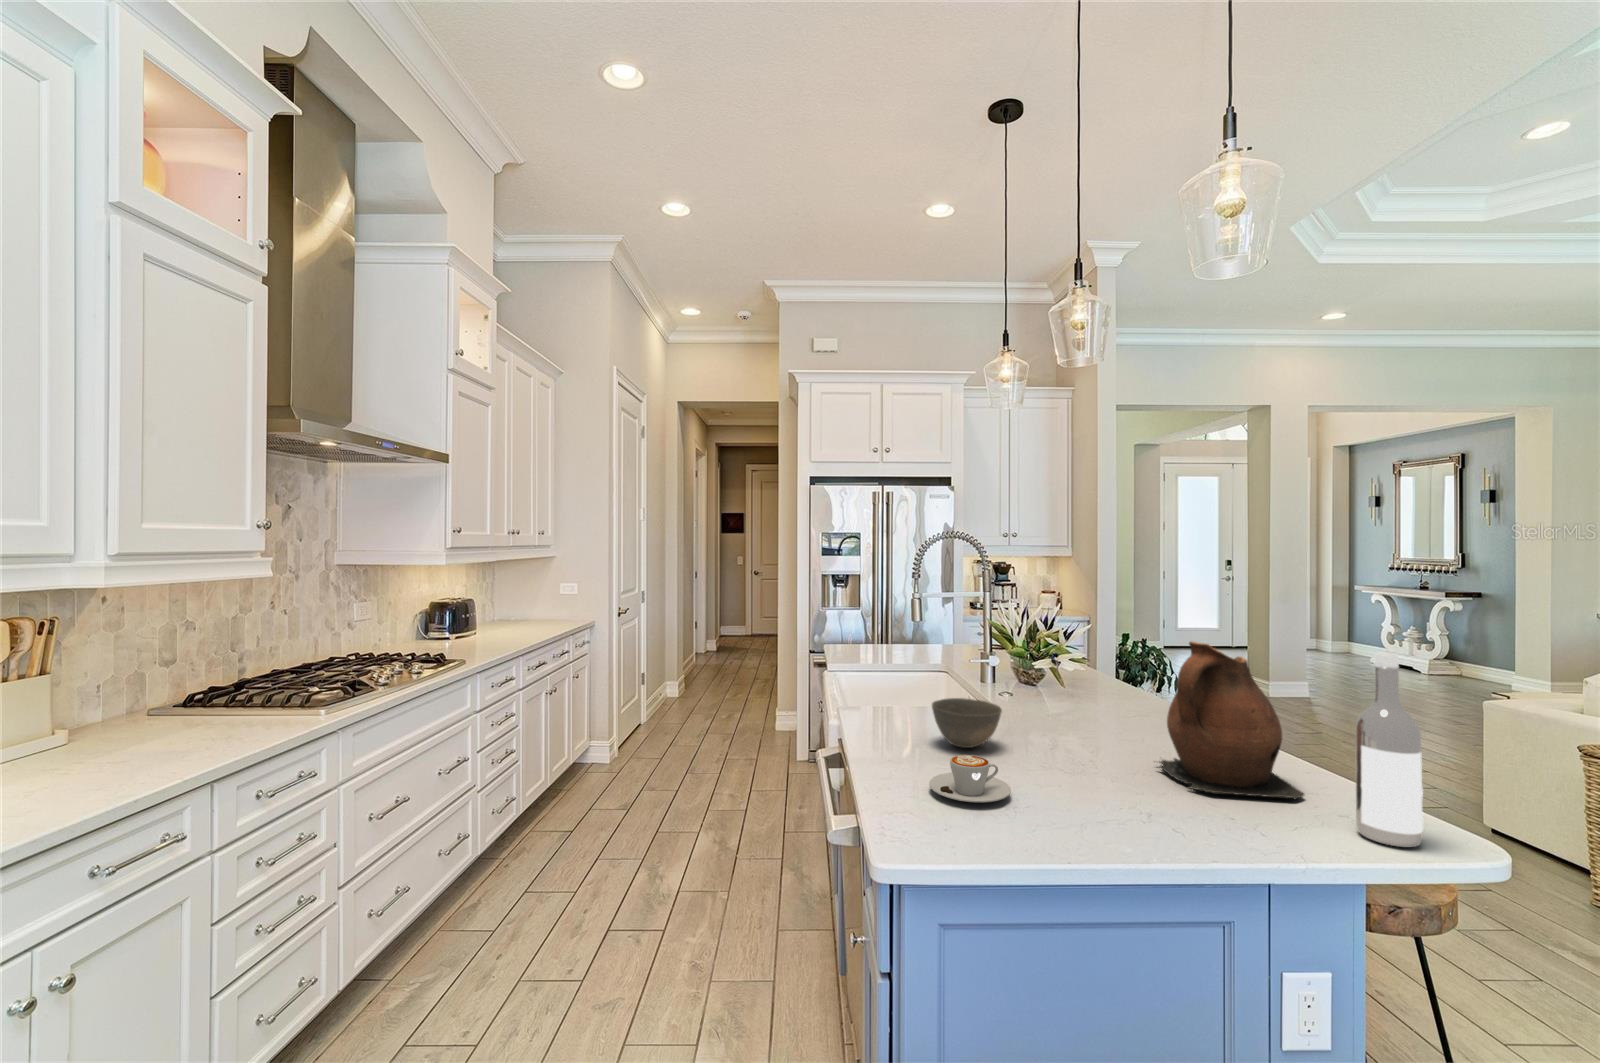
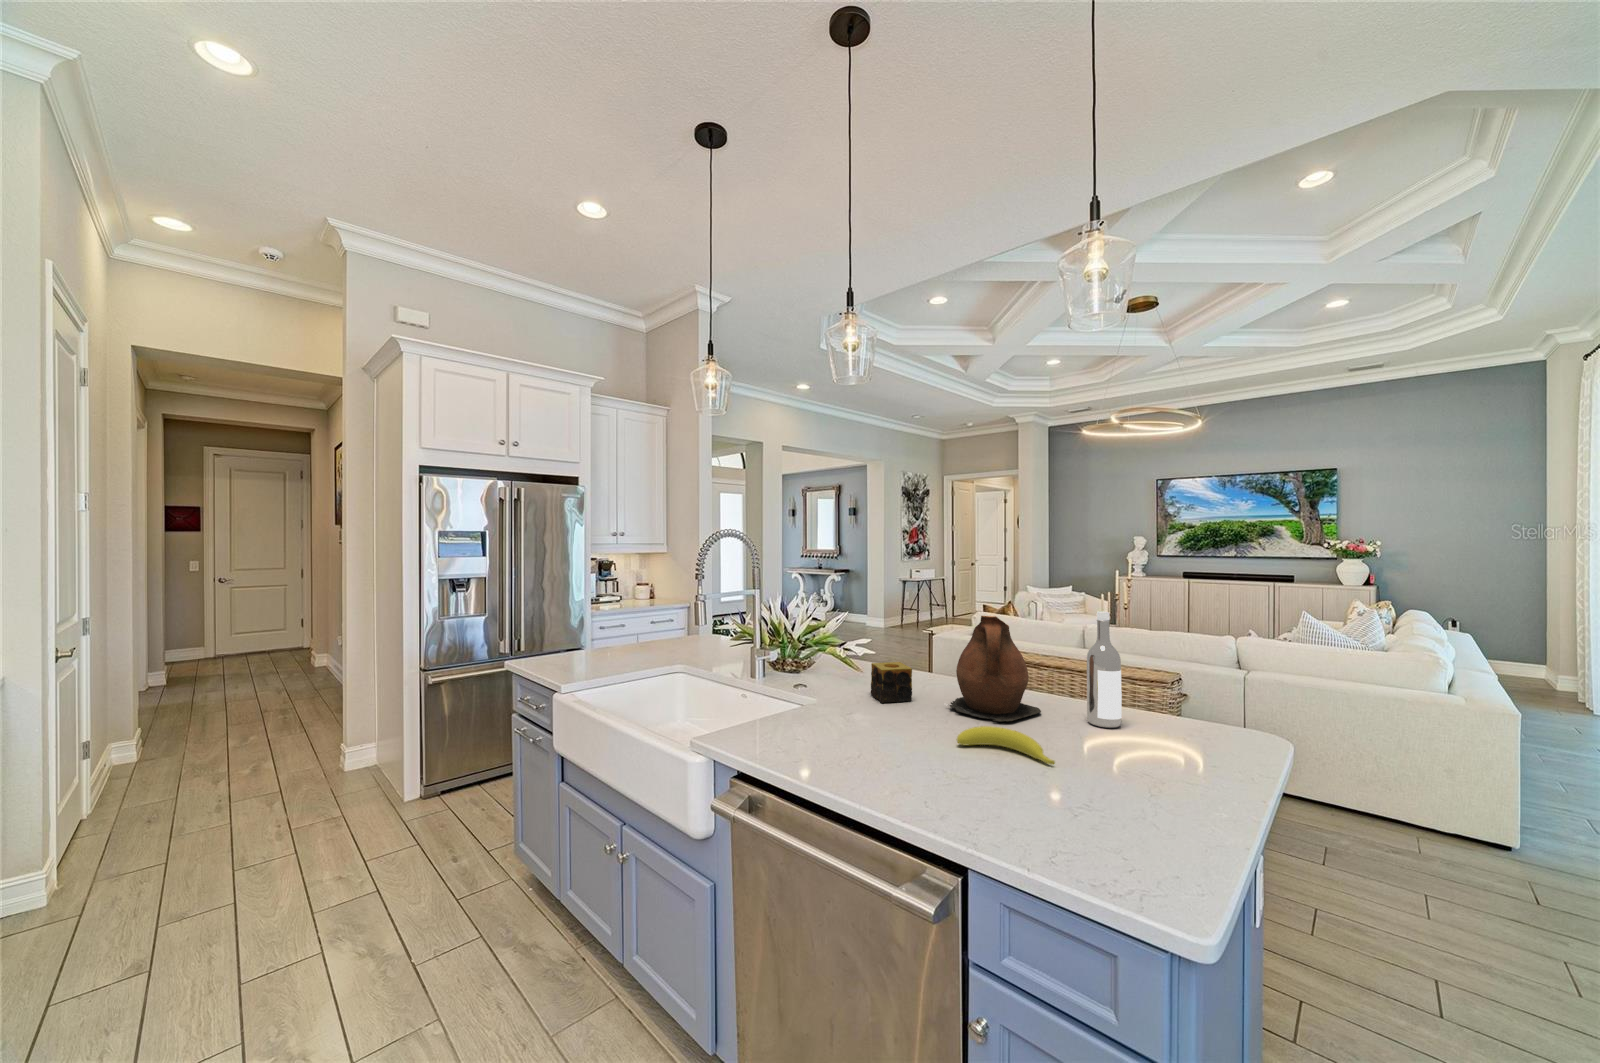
candle: none [1084,692,1135,747] -> present [871,662,912,703]
bowl: present [932,698,1002,748] -> none [797,686,858,732]
coffee cup: present [929,755,1011,802] -> none [875,736,947,780]
fruit: none [1074,776,1163,840] -> present [957,726,1055,765]

